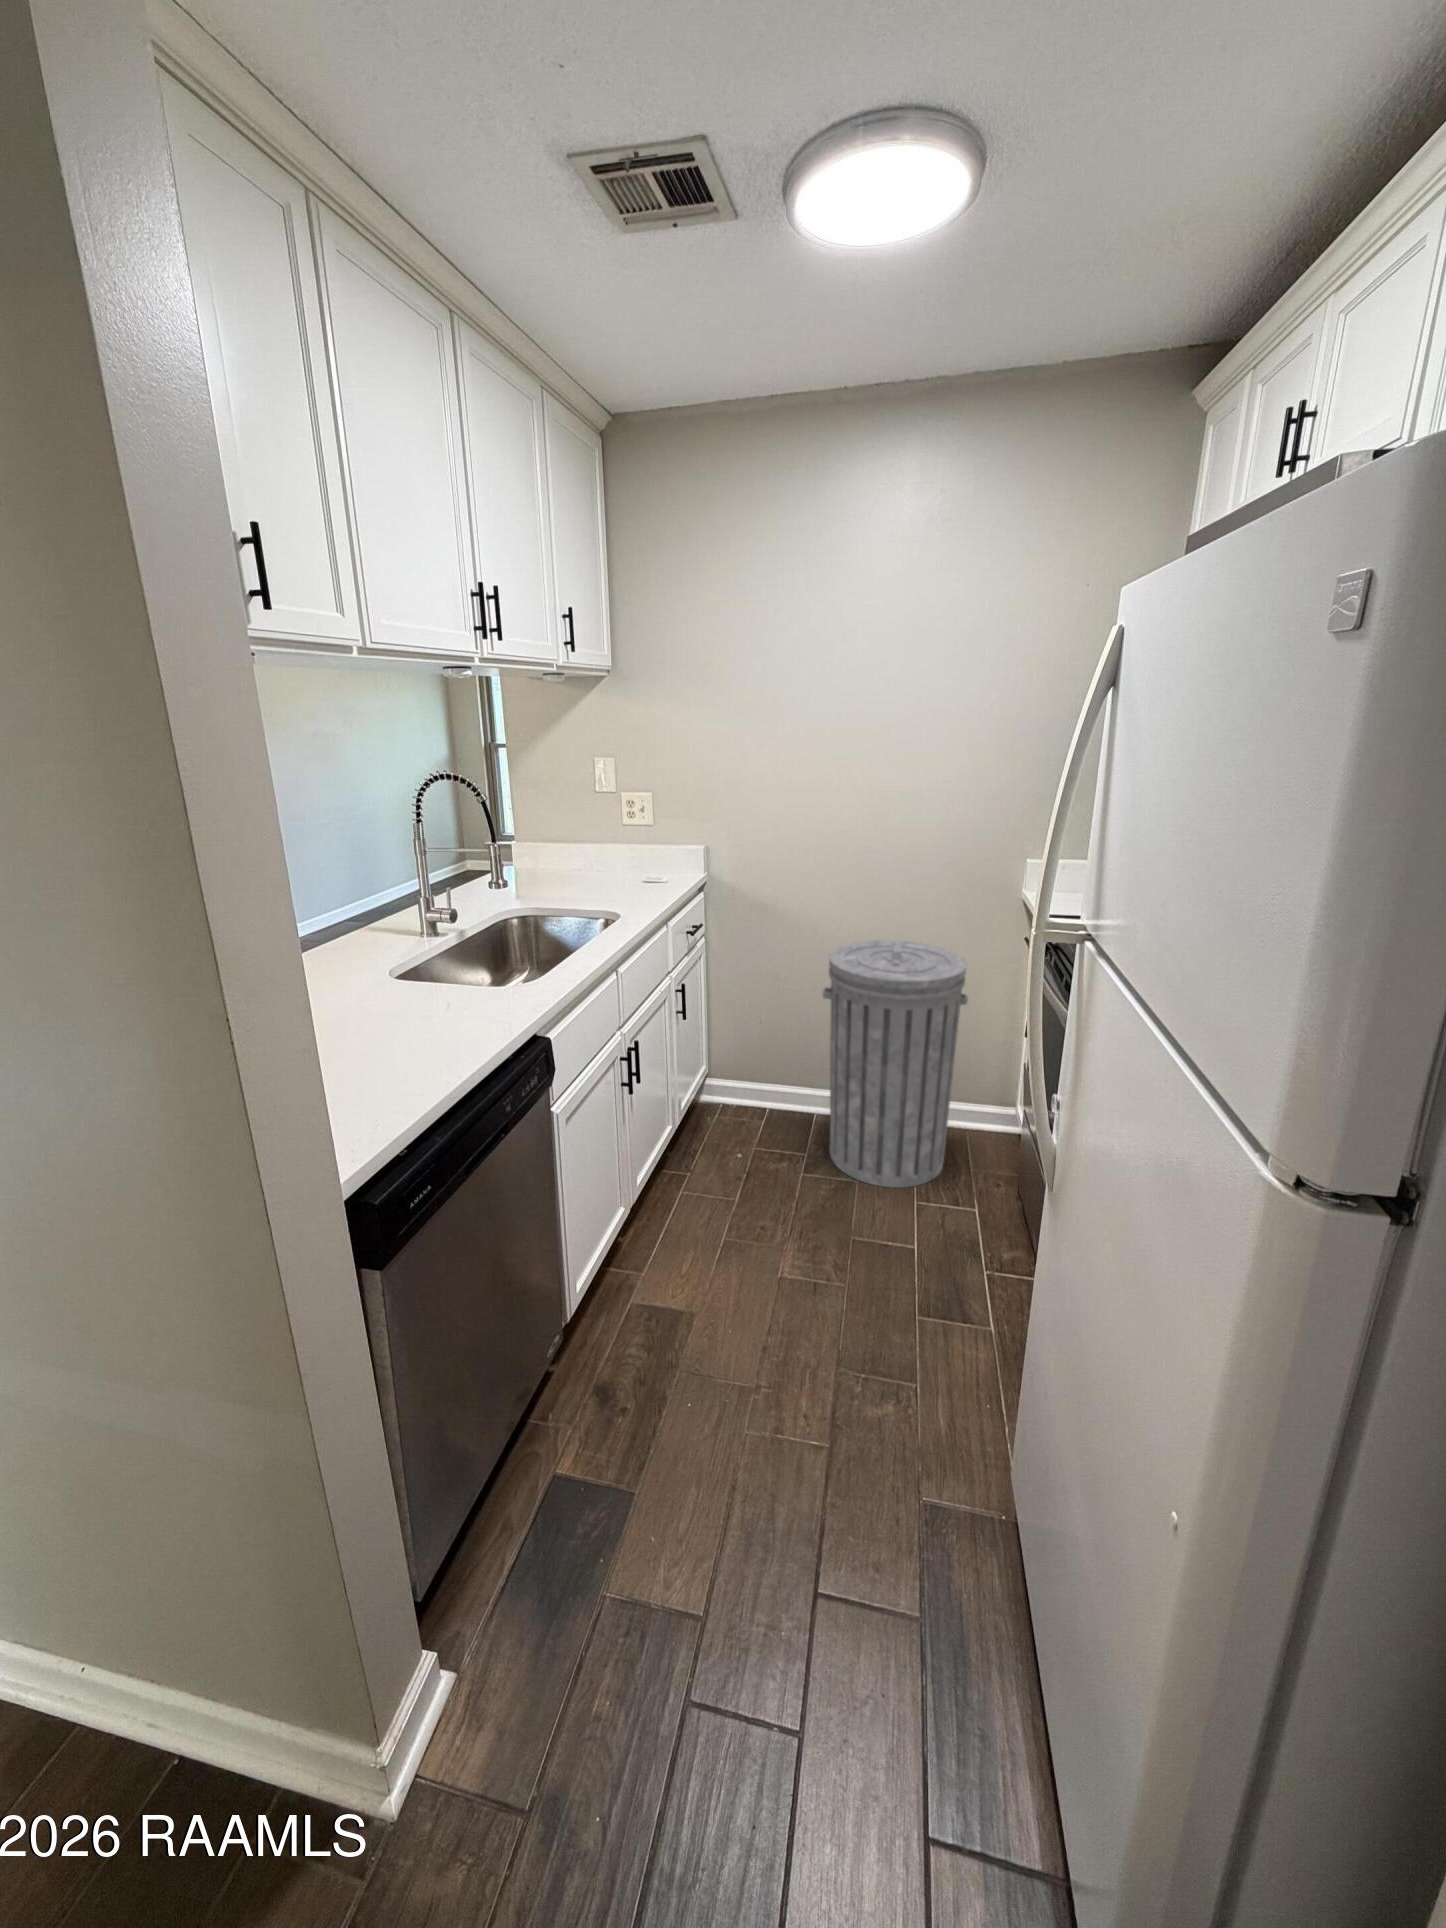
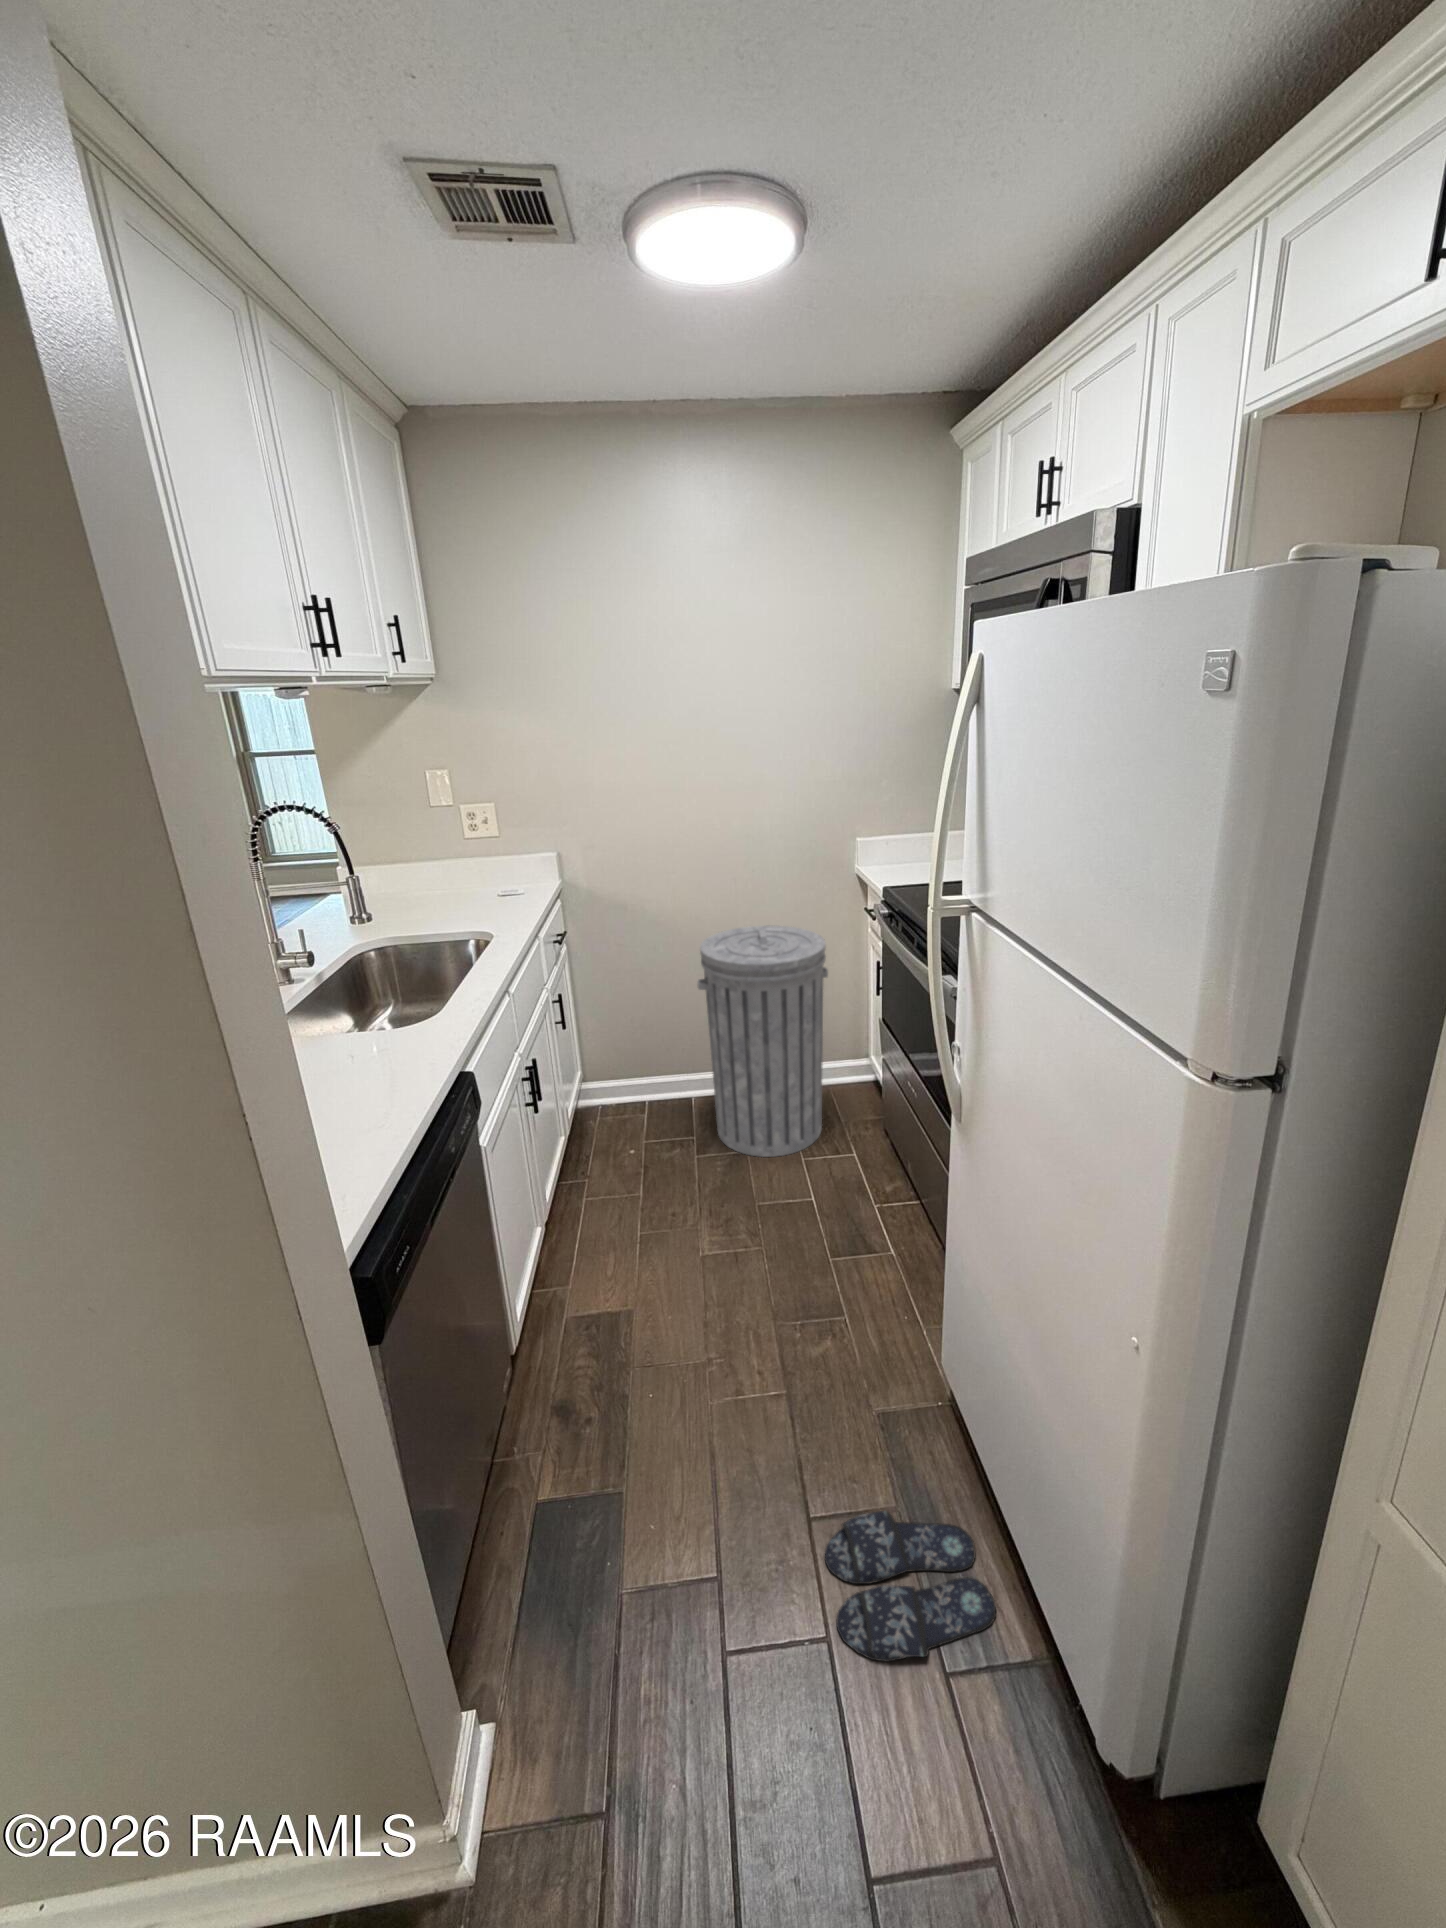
slippers: none [813,1607,1010,1807] -> present [825,1511,996,1662]

